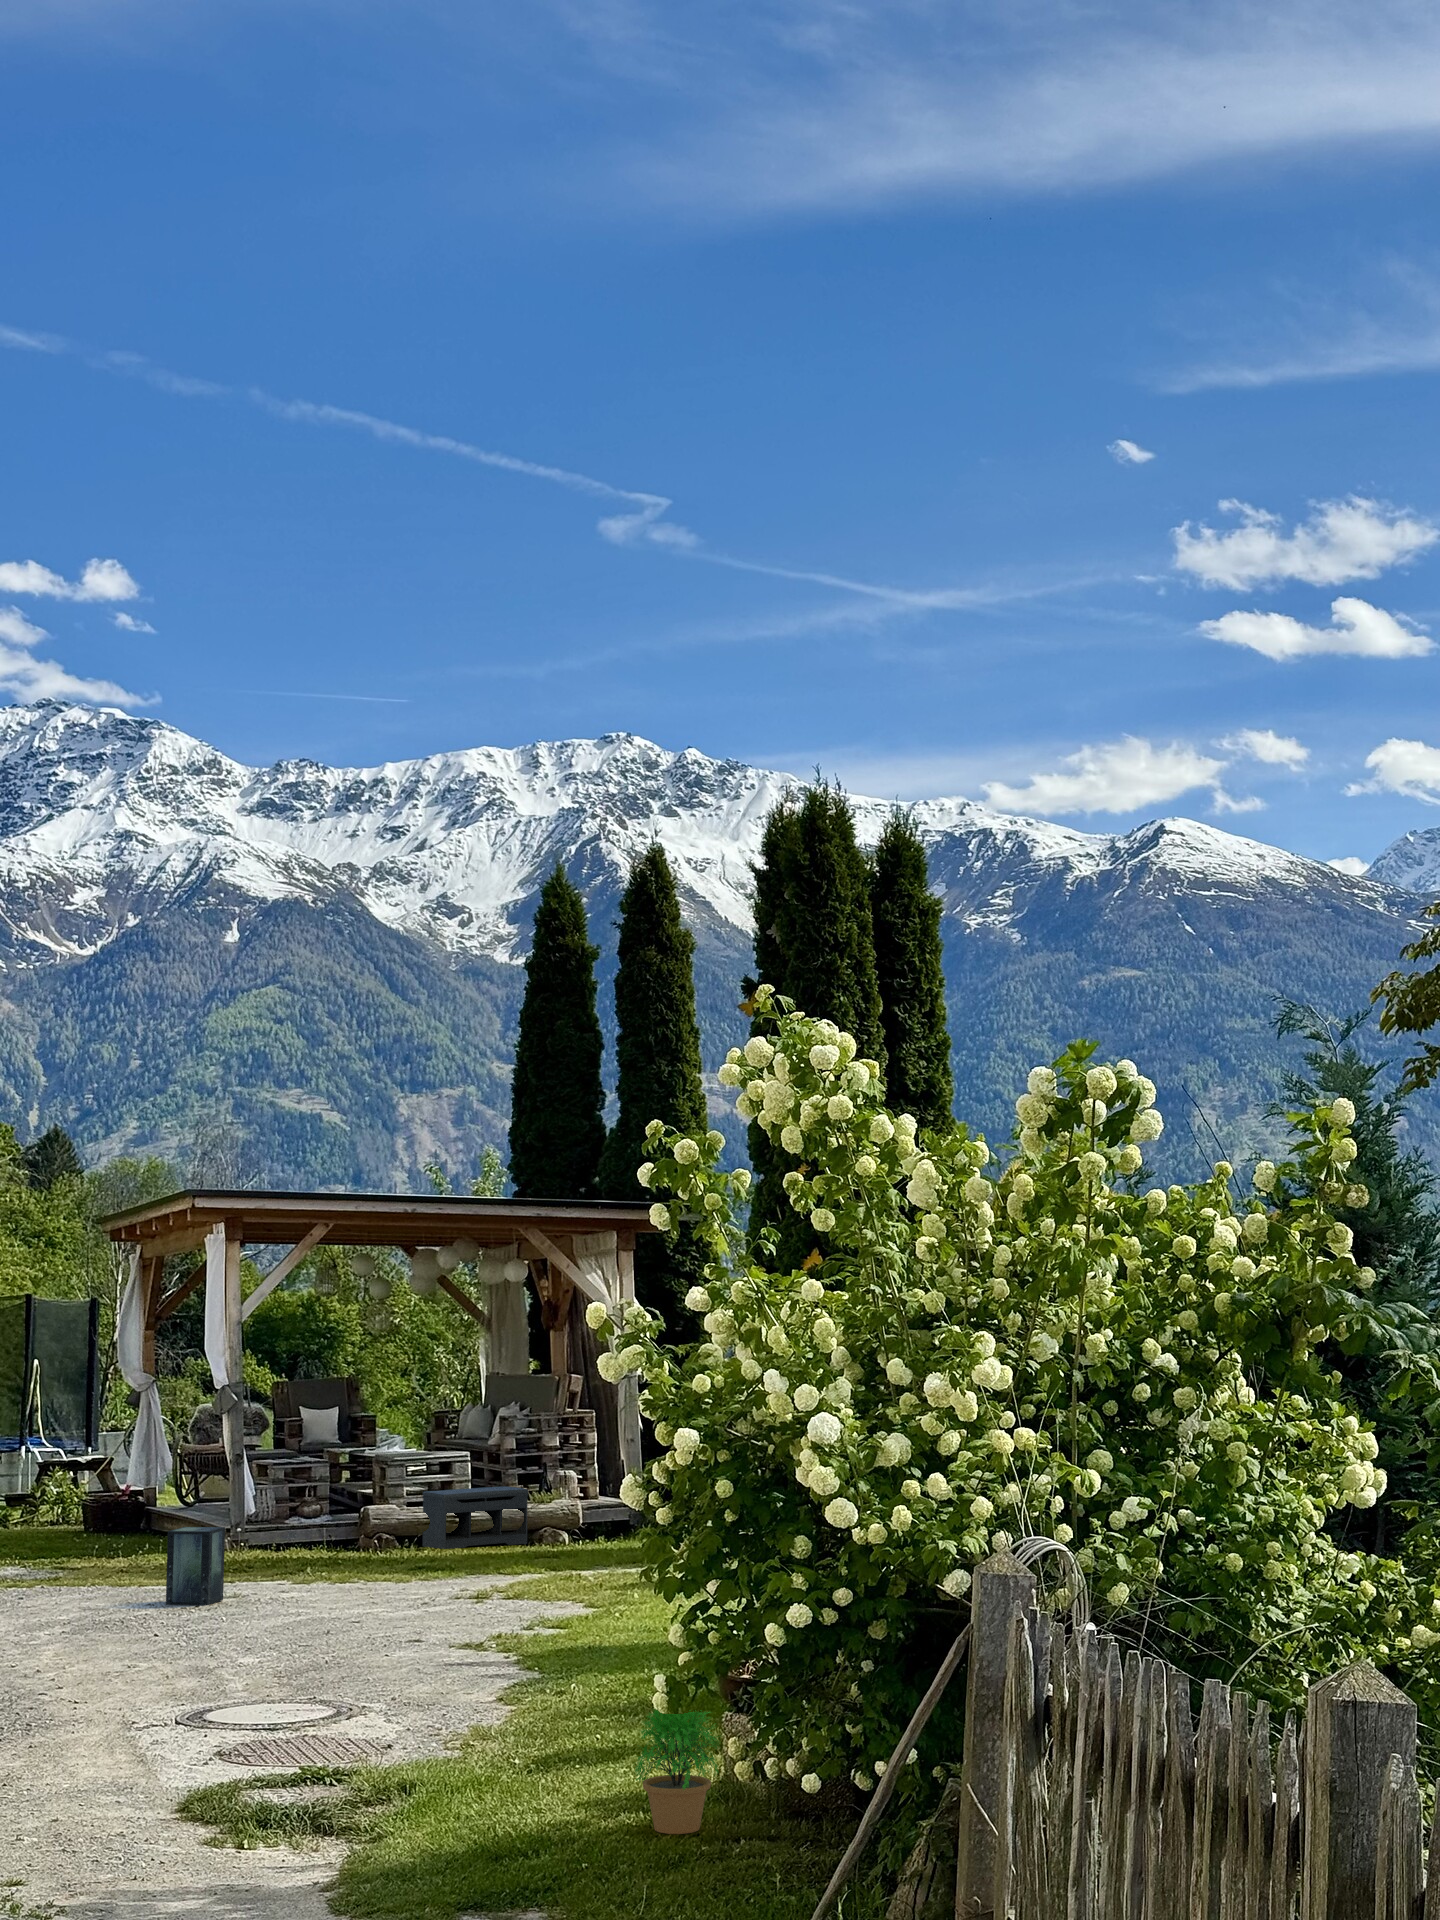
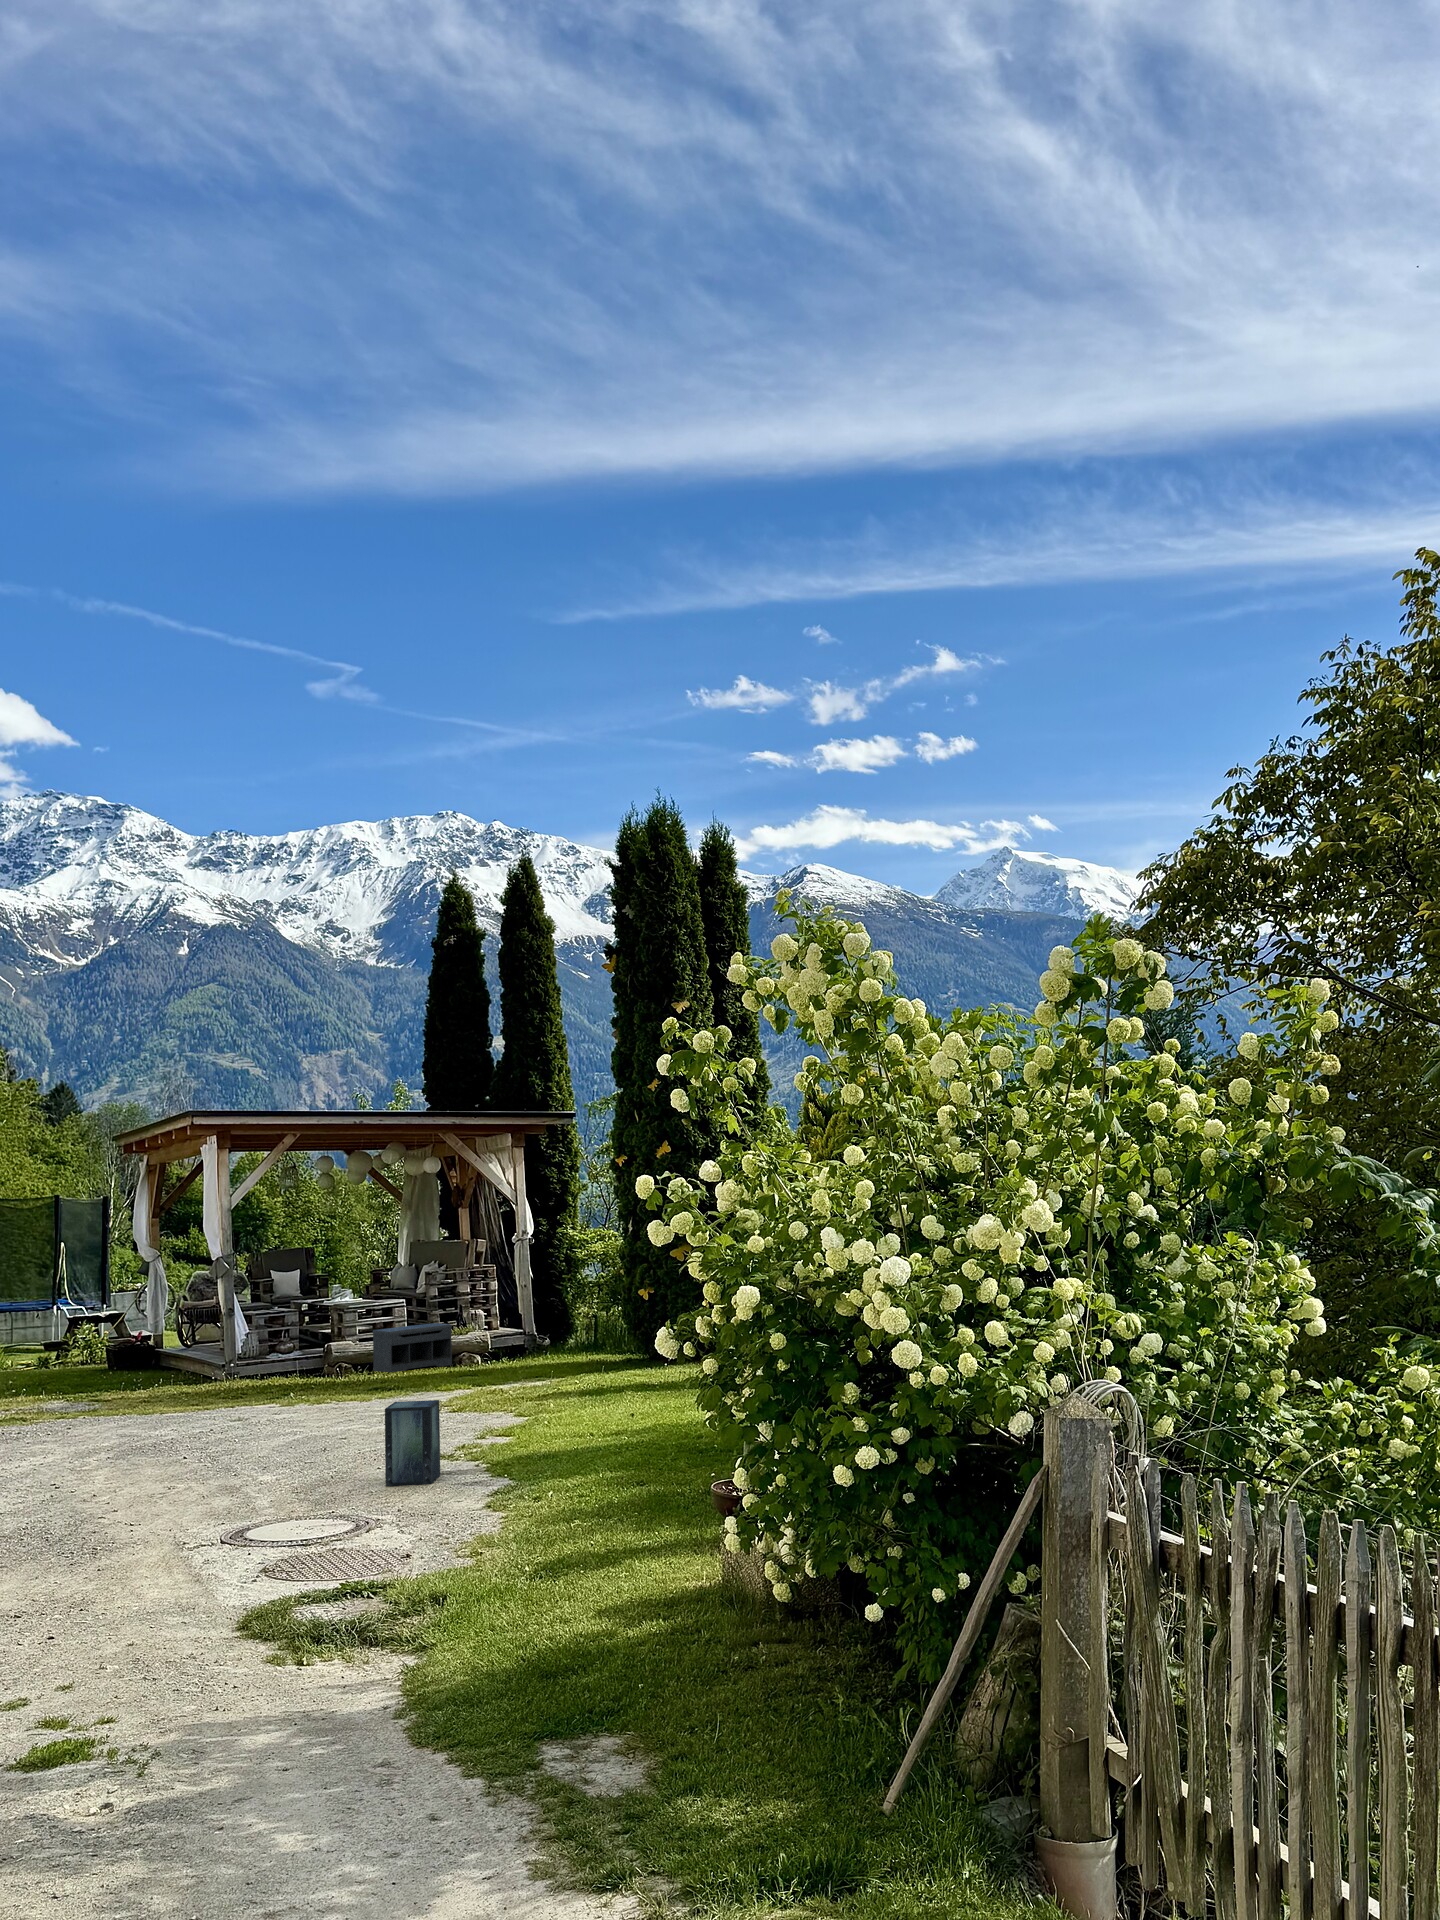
storage box: present [166,1527,225,1605] -> present [385,1400,440,1486]
potted plant: present [635,1709,719,1834] -> none [639,1512,714,1626]

